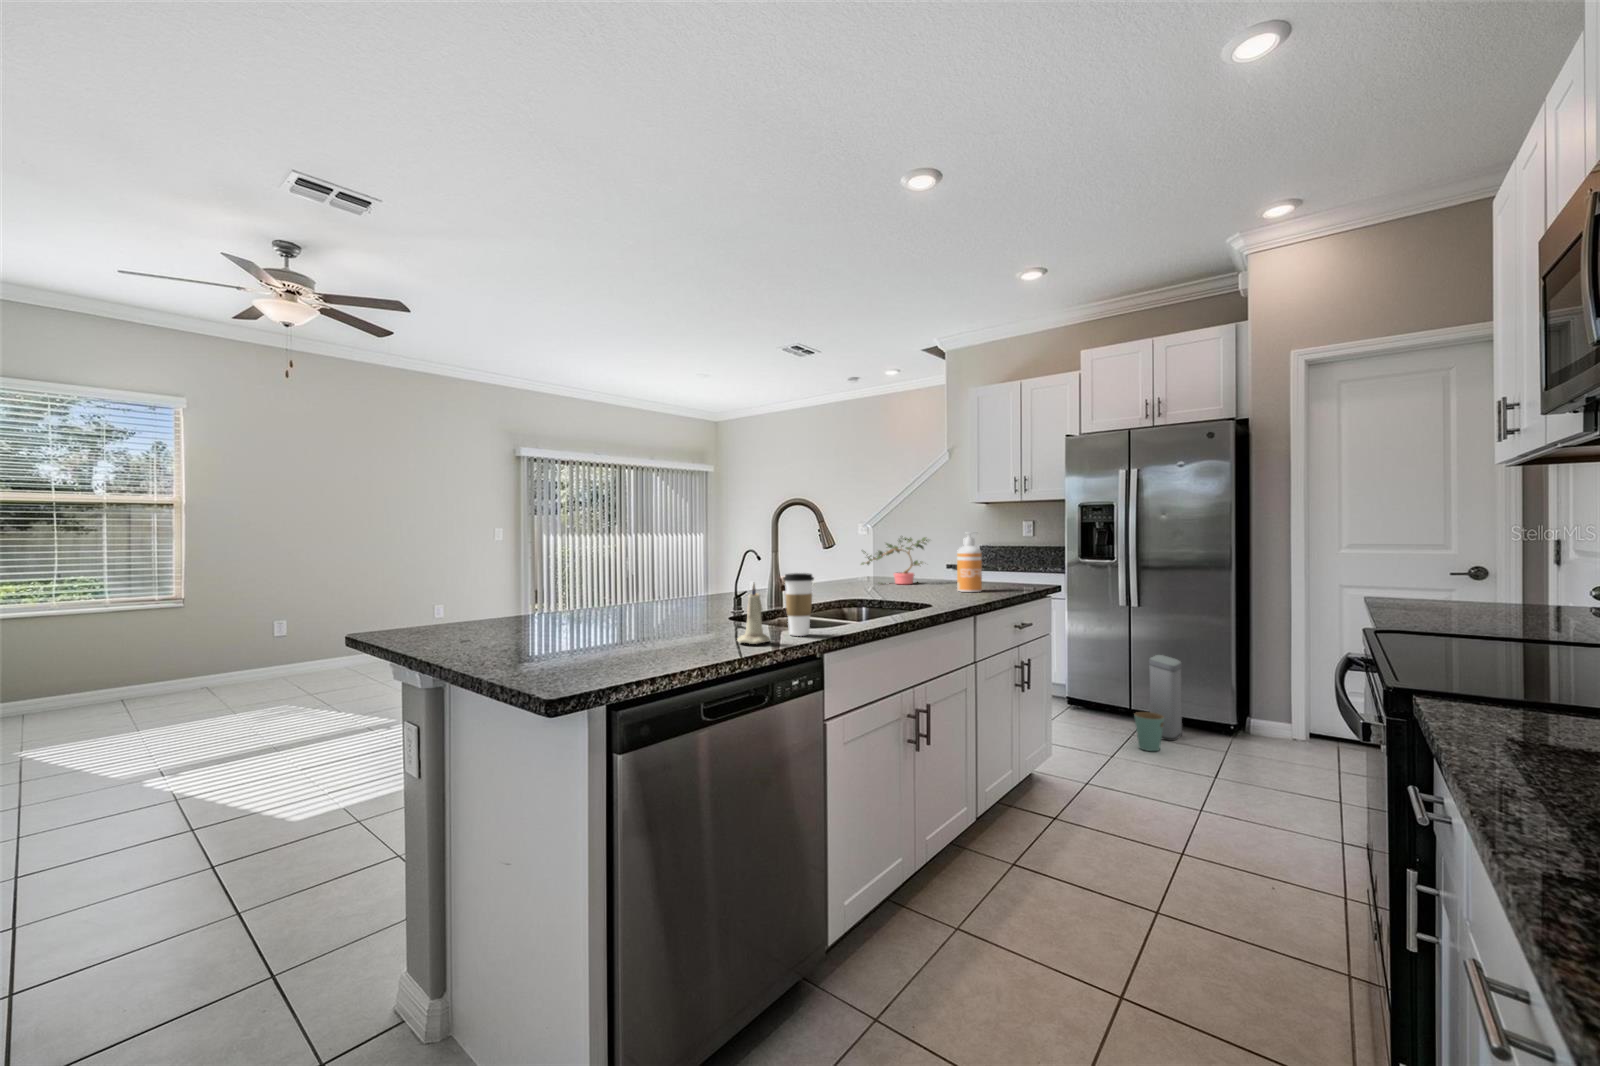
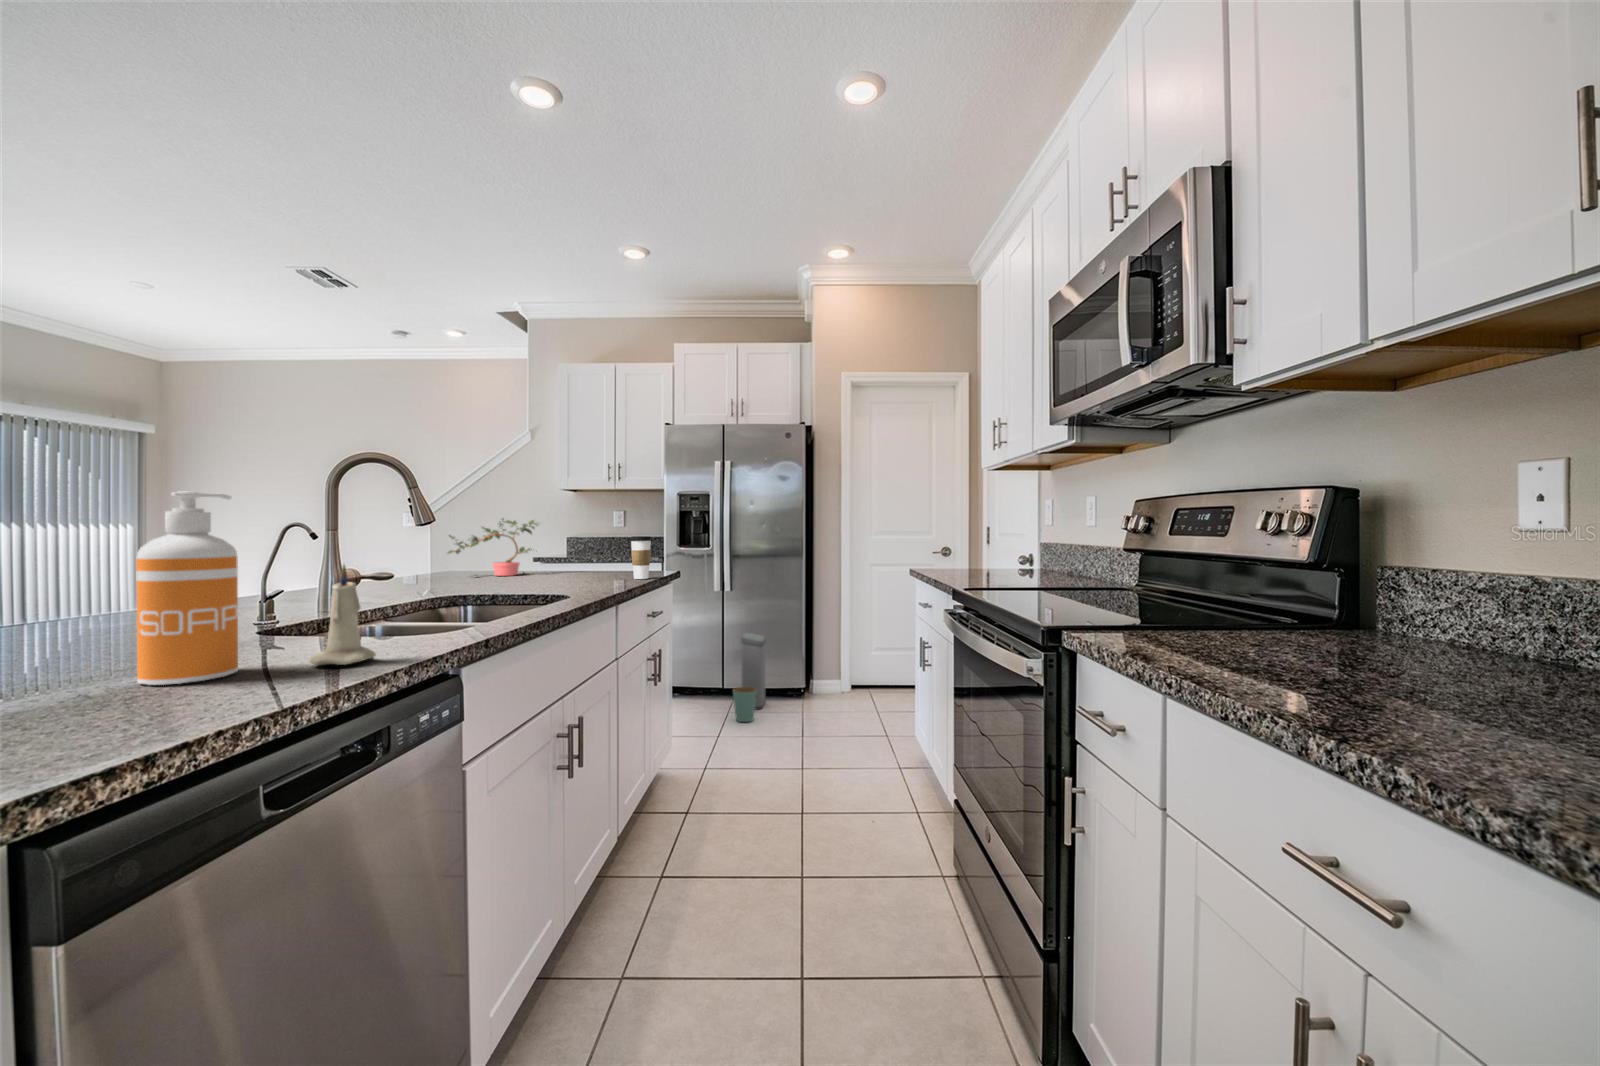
soap dispenser: present [957,532,982,592] -> present [136,491,238,685]
coffee cup: present [783,573,814,636] -> present [630,536,652,579]

